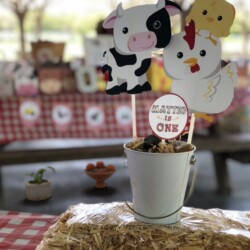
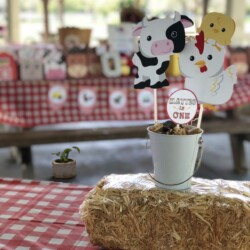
fruit bowl: present [84,161,116,188] -> none [107,142,138,168]

